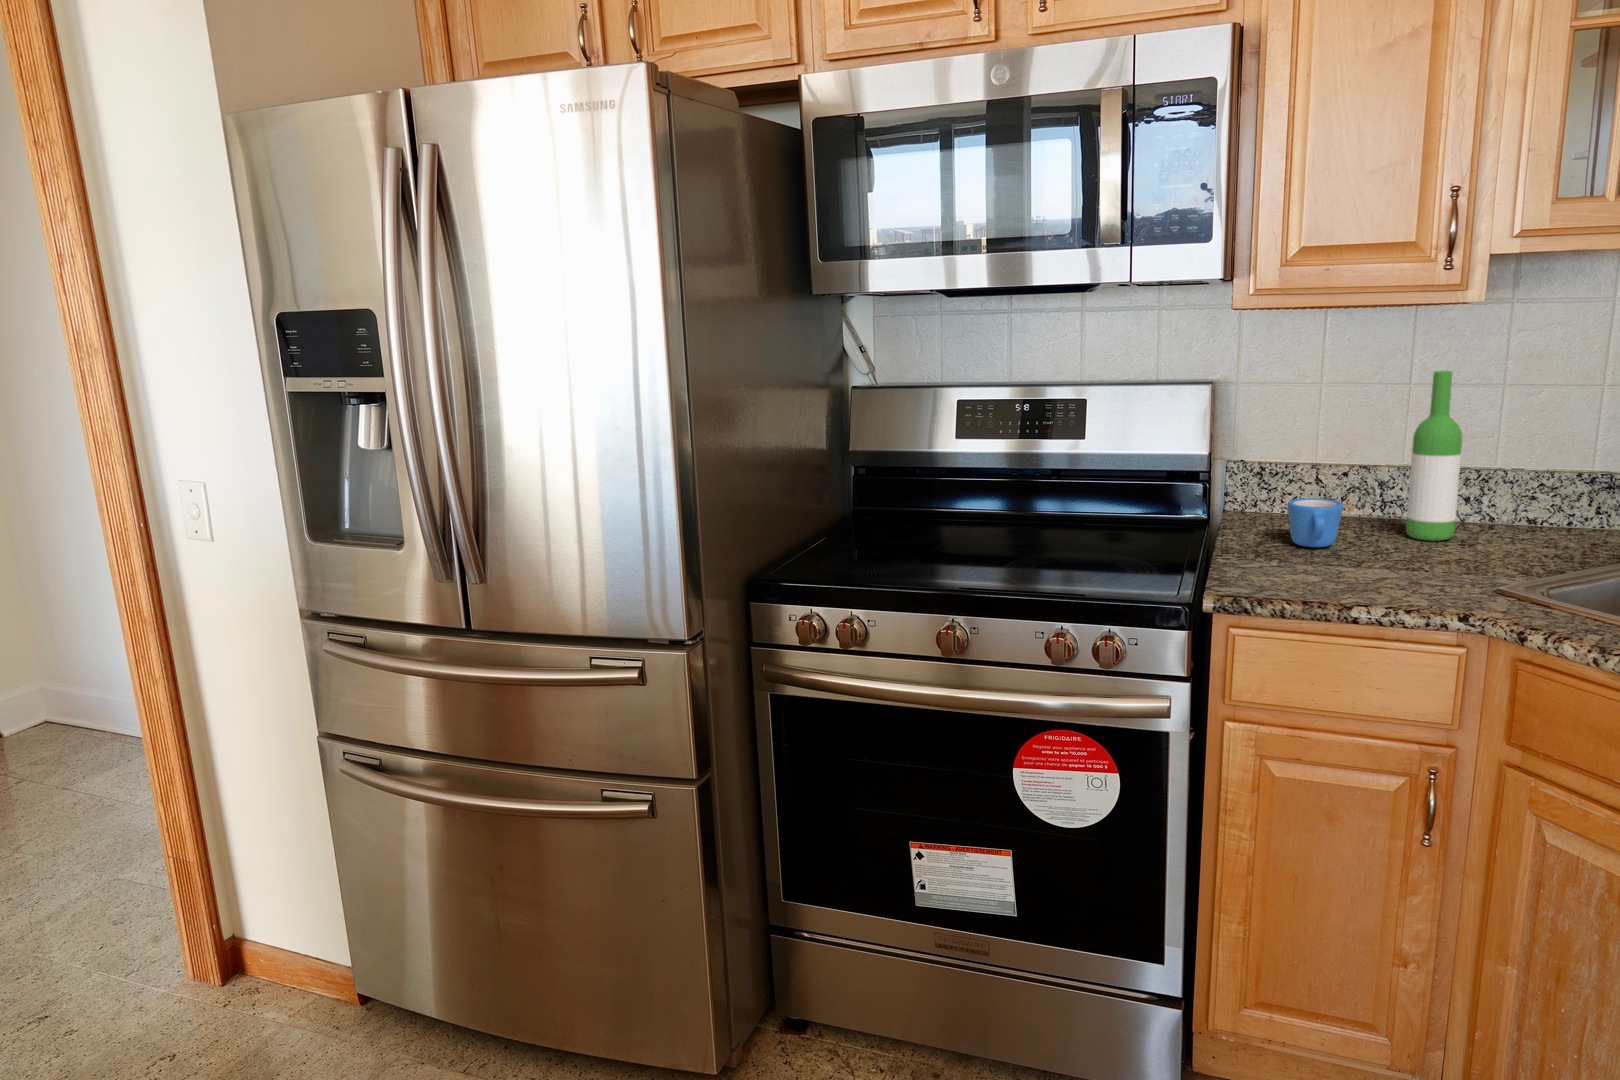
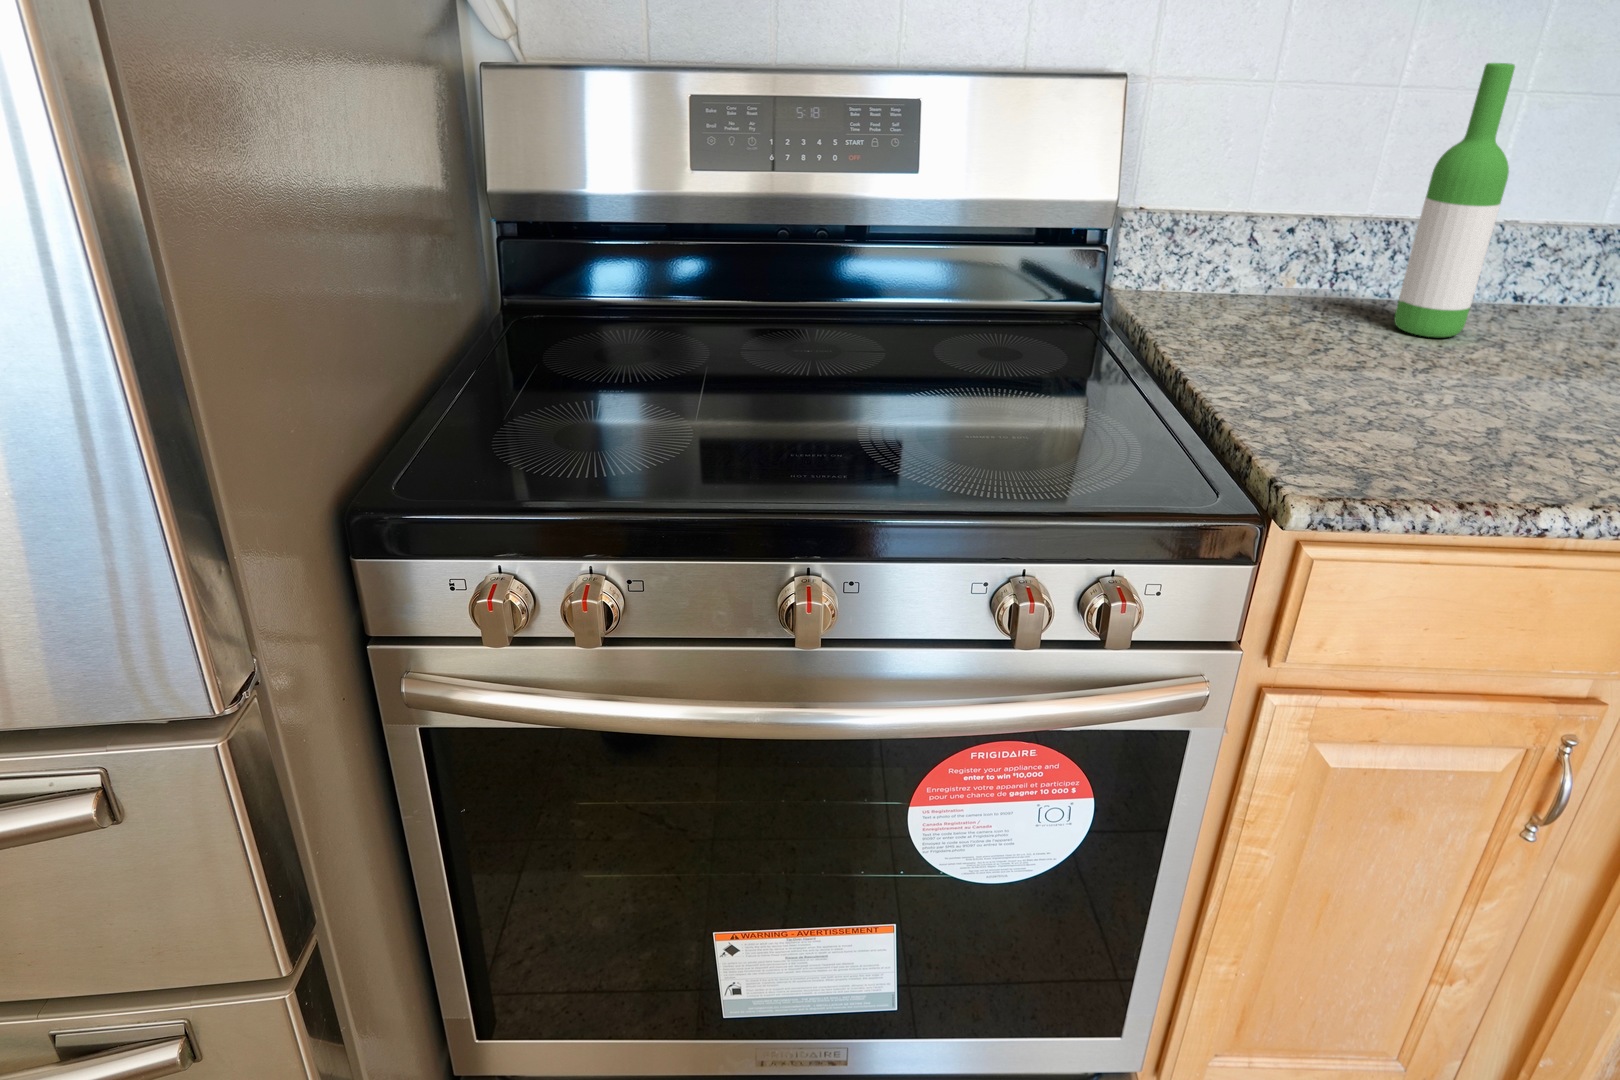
mug: present [1288,498,1343,547] -> none [1269,277,1359,359]

